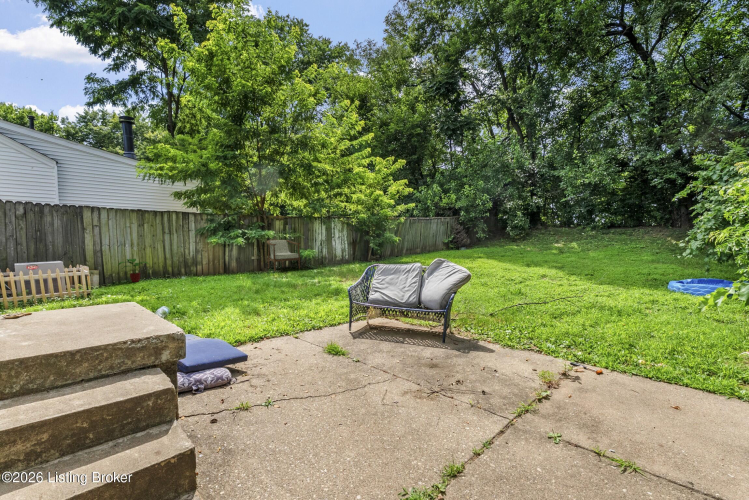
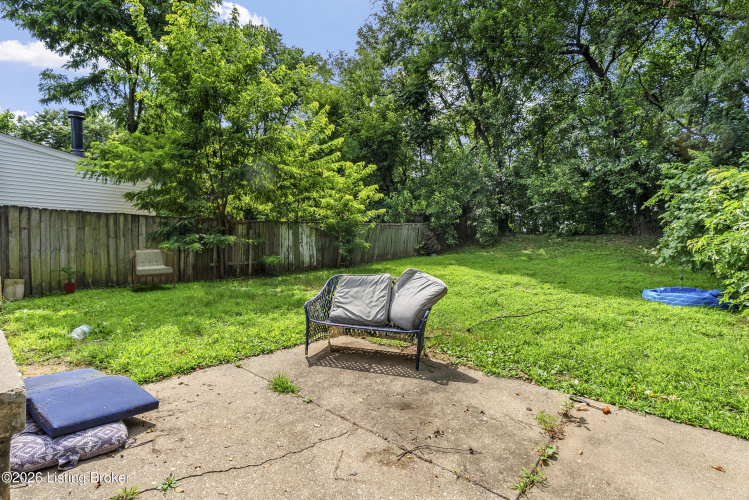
armchair: present [267,239,300,271] -> present [129,249,176,291]

